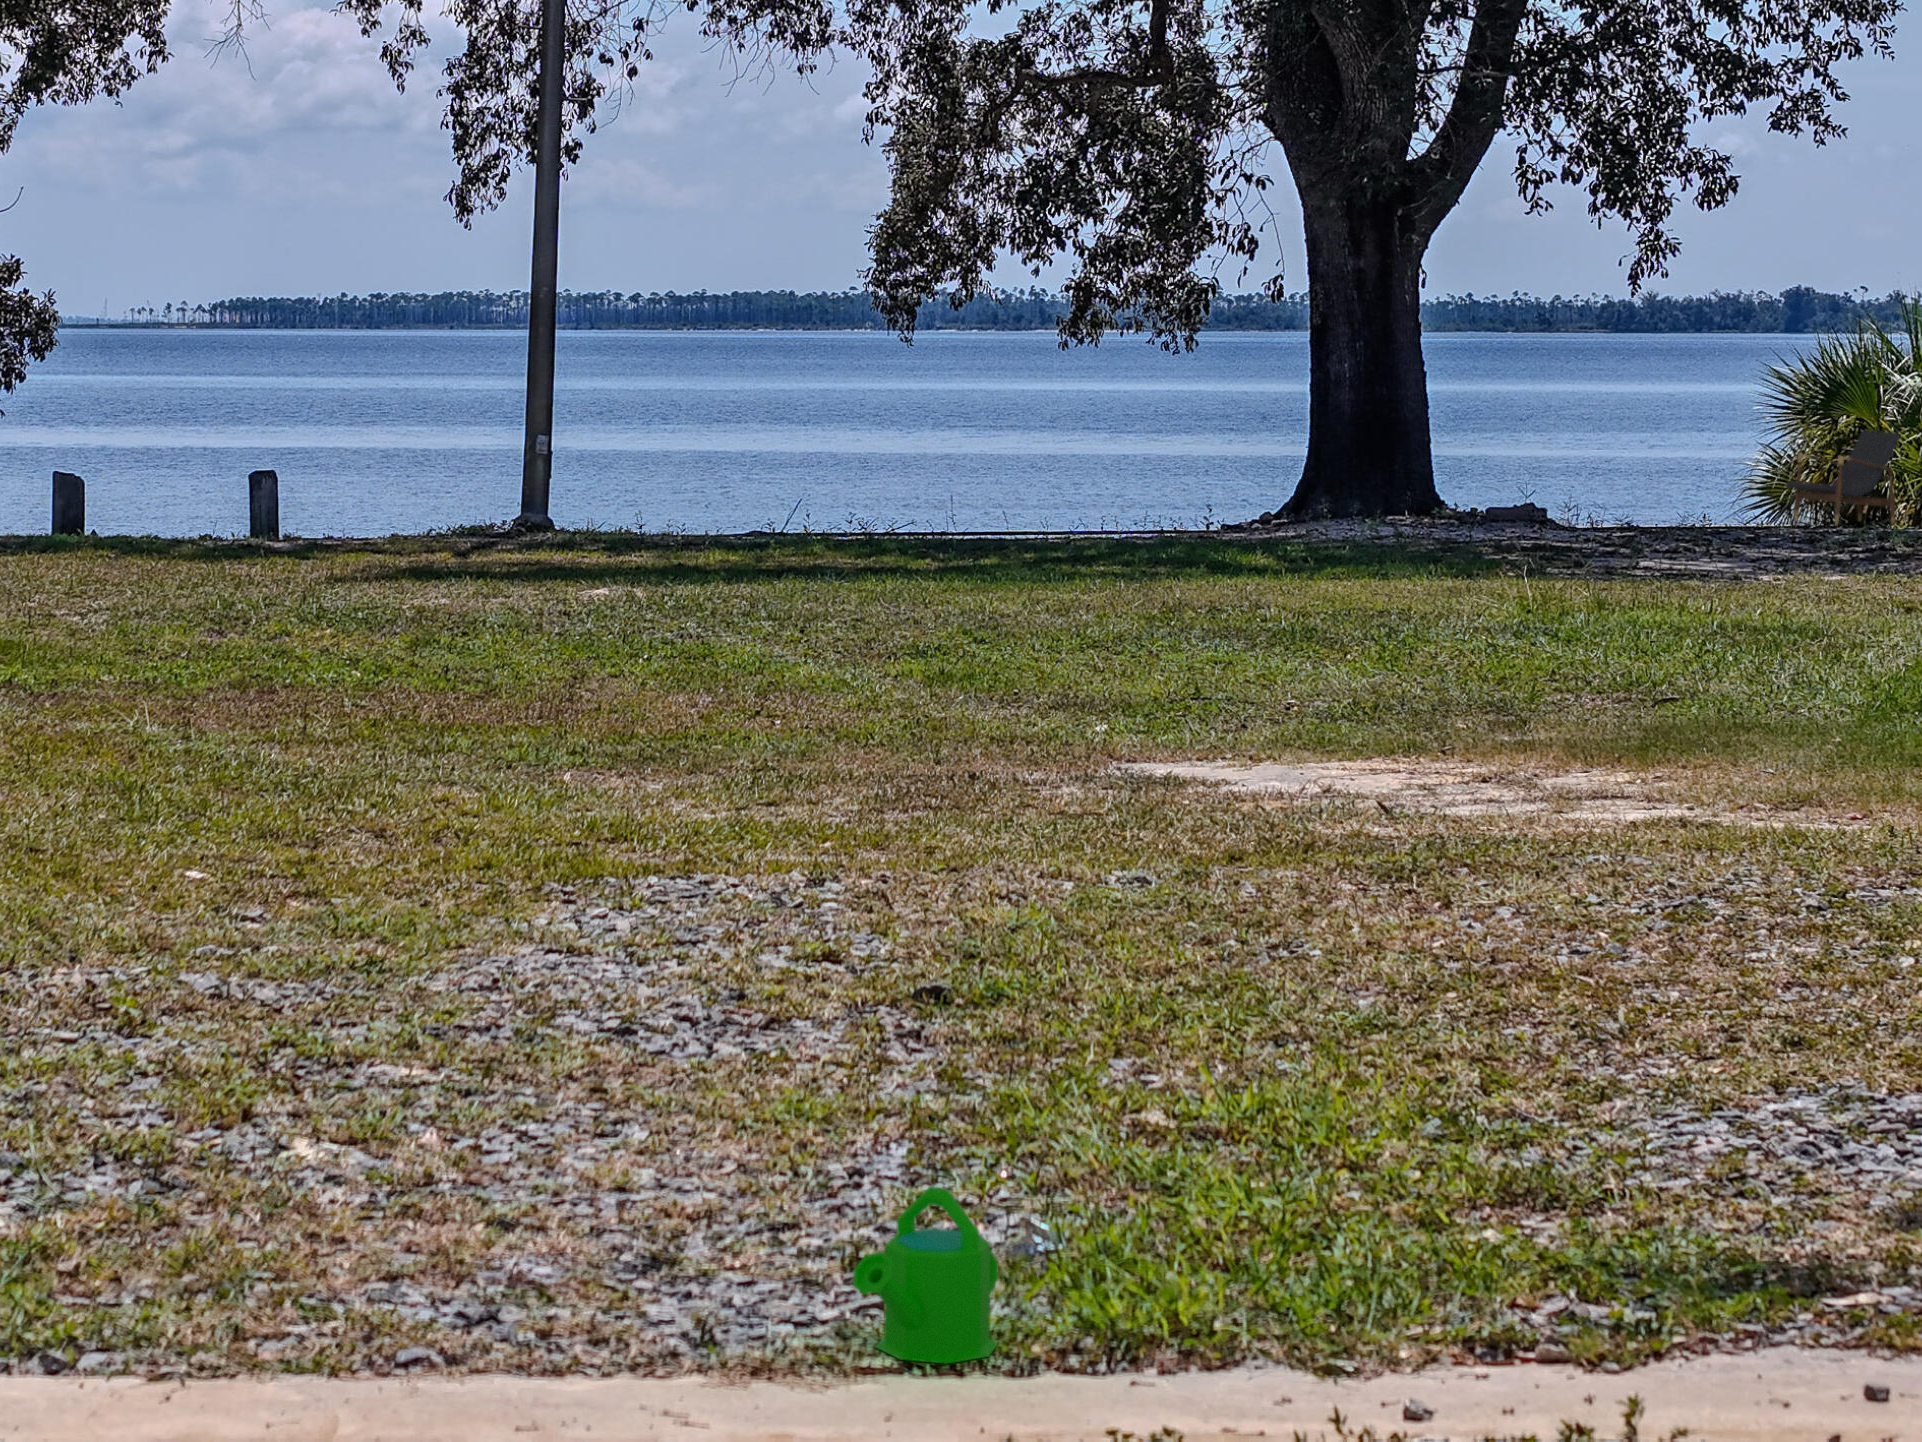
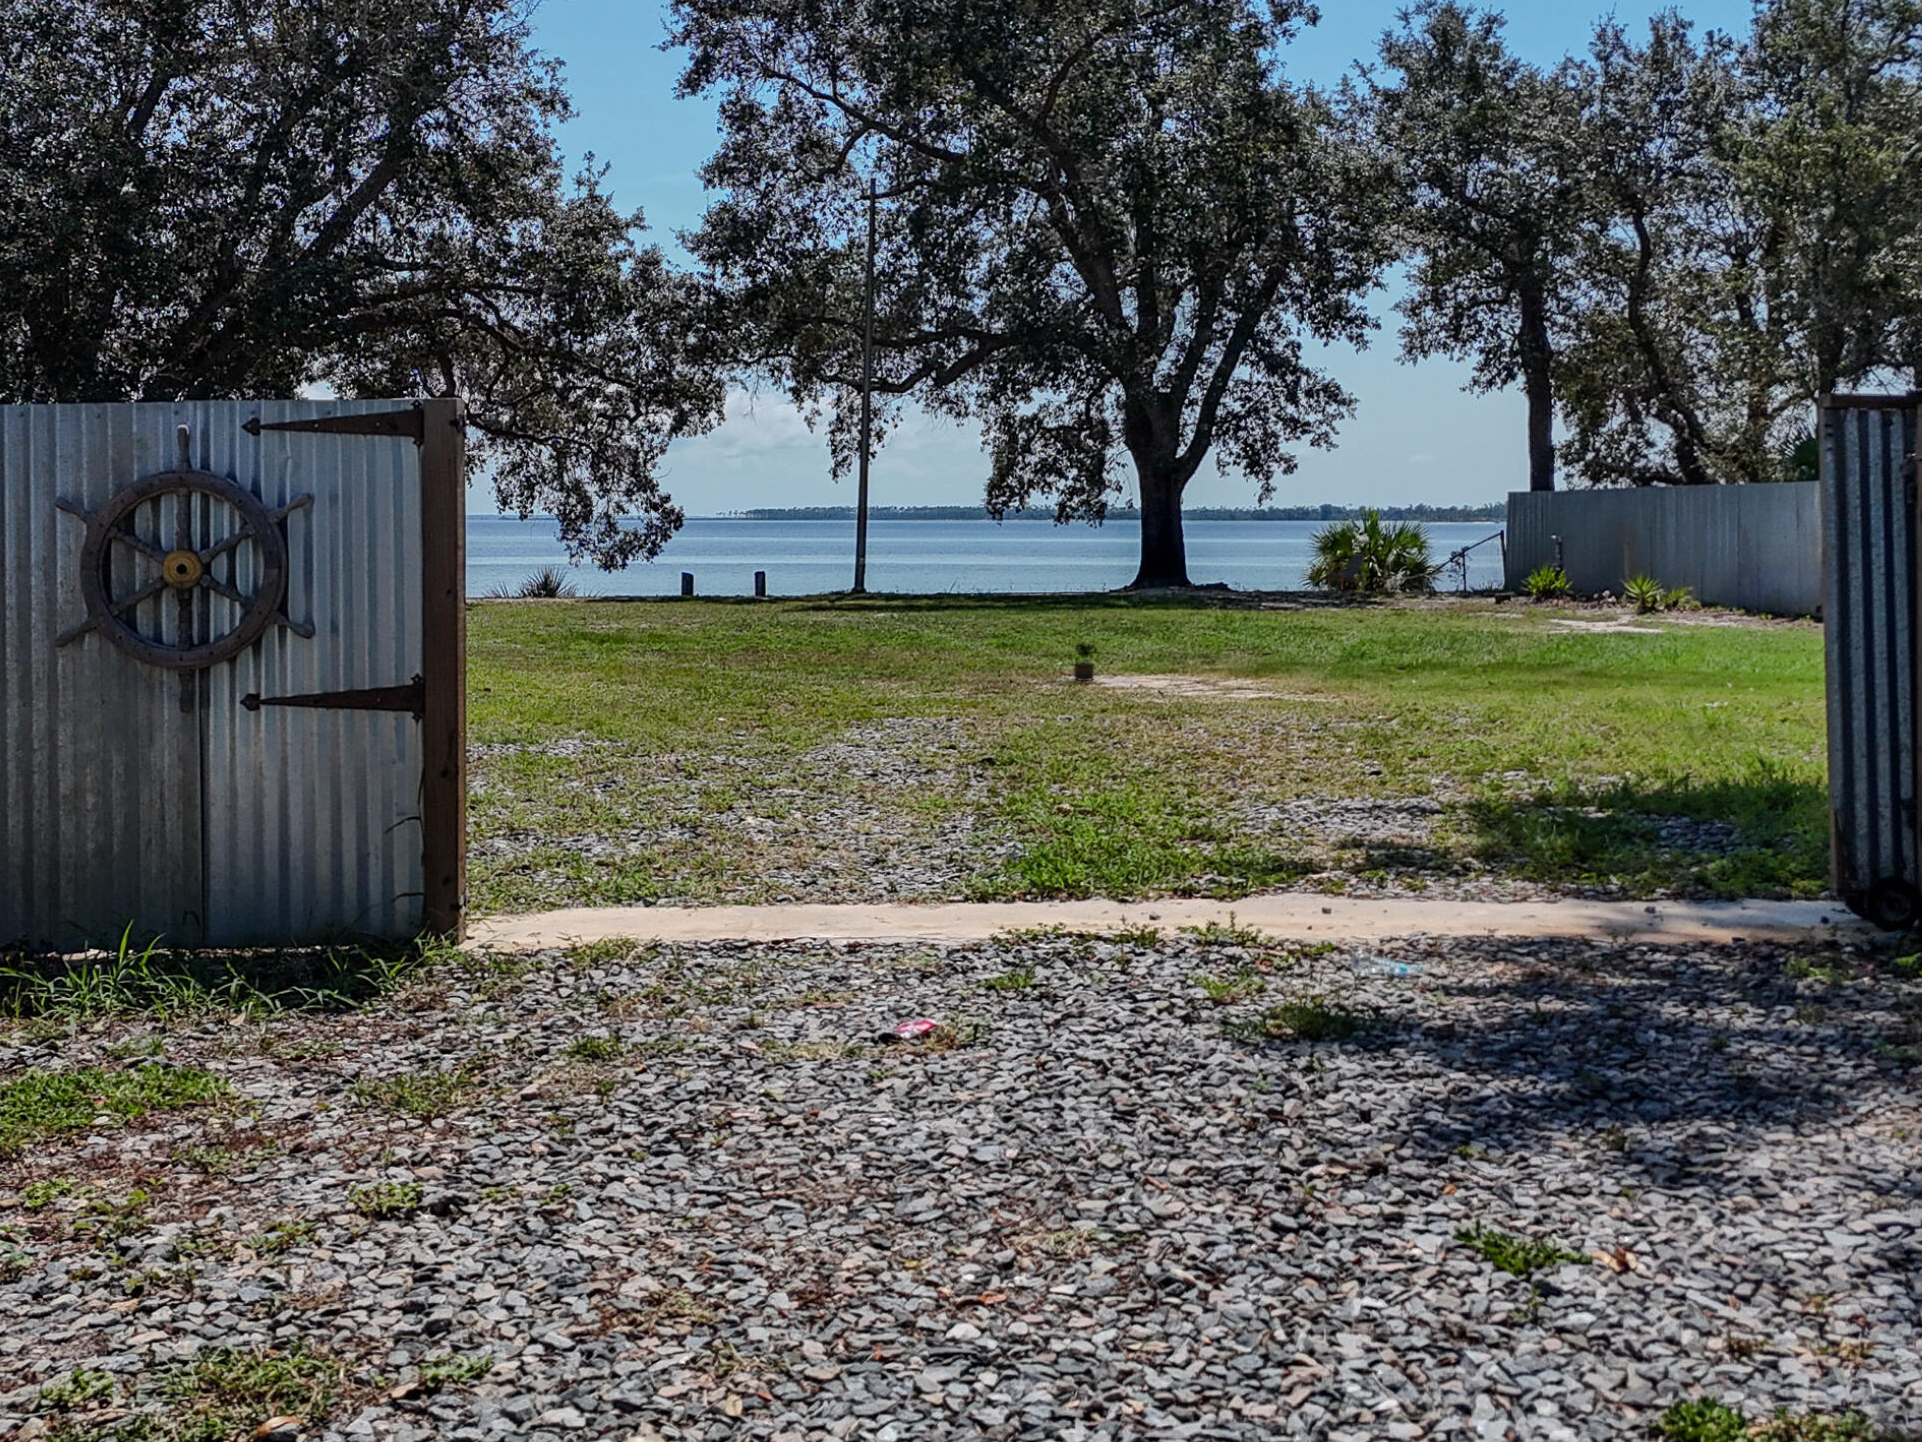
potted tree: none [1239,595,1315,715] -> present [1074,643,1097,681]
watering can: present [853,1186,998,1364] -> none [887,829,923,868]

